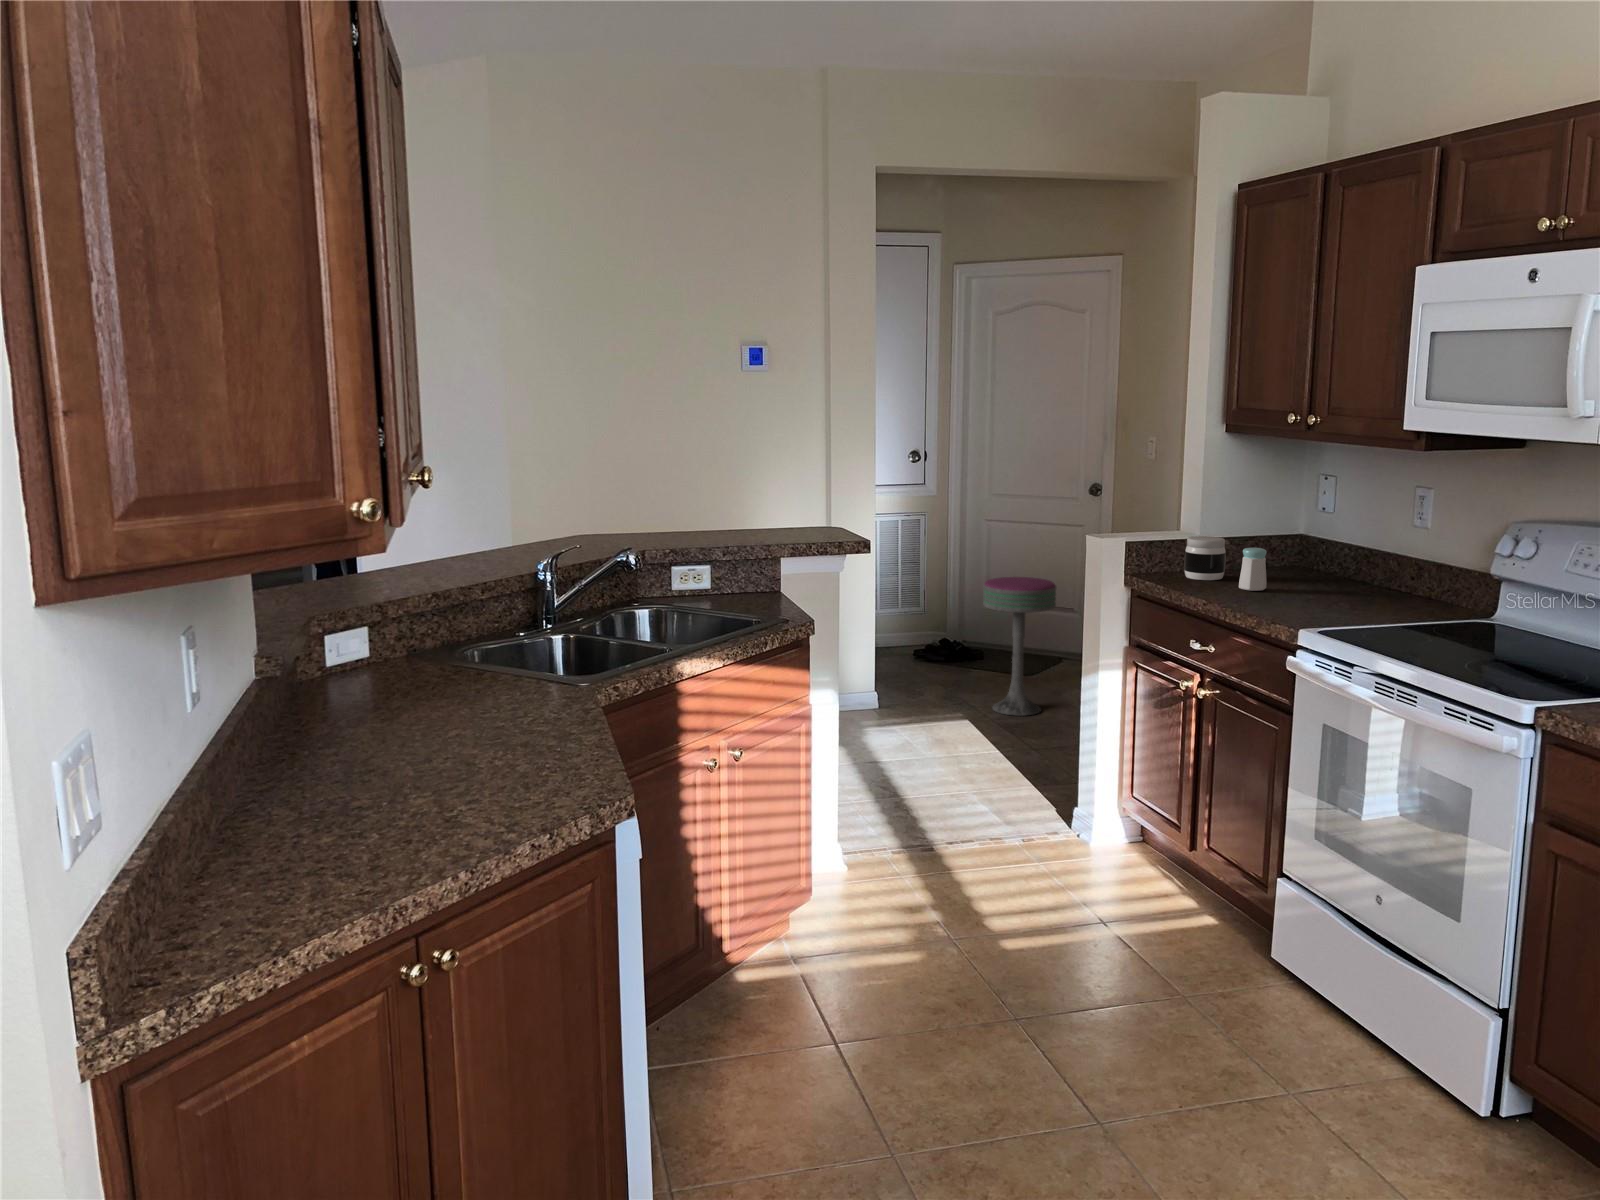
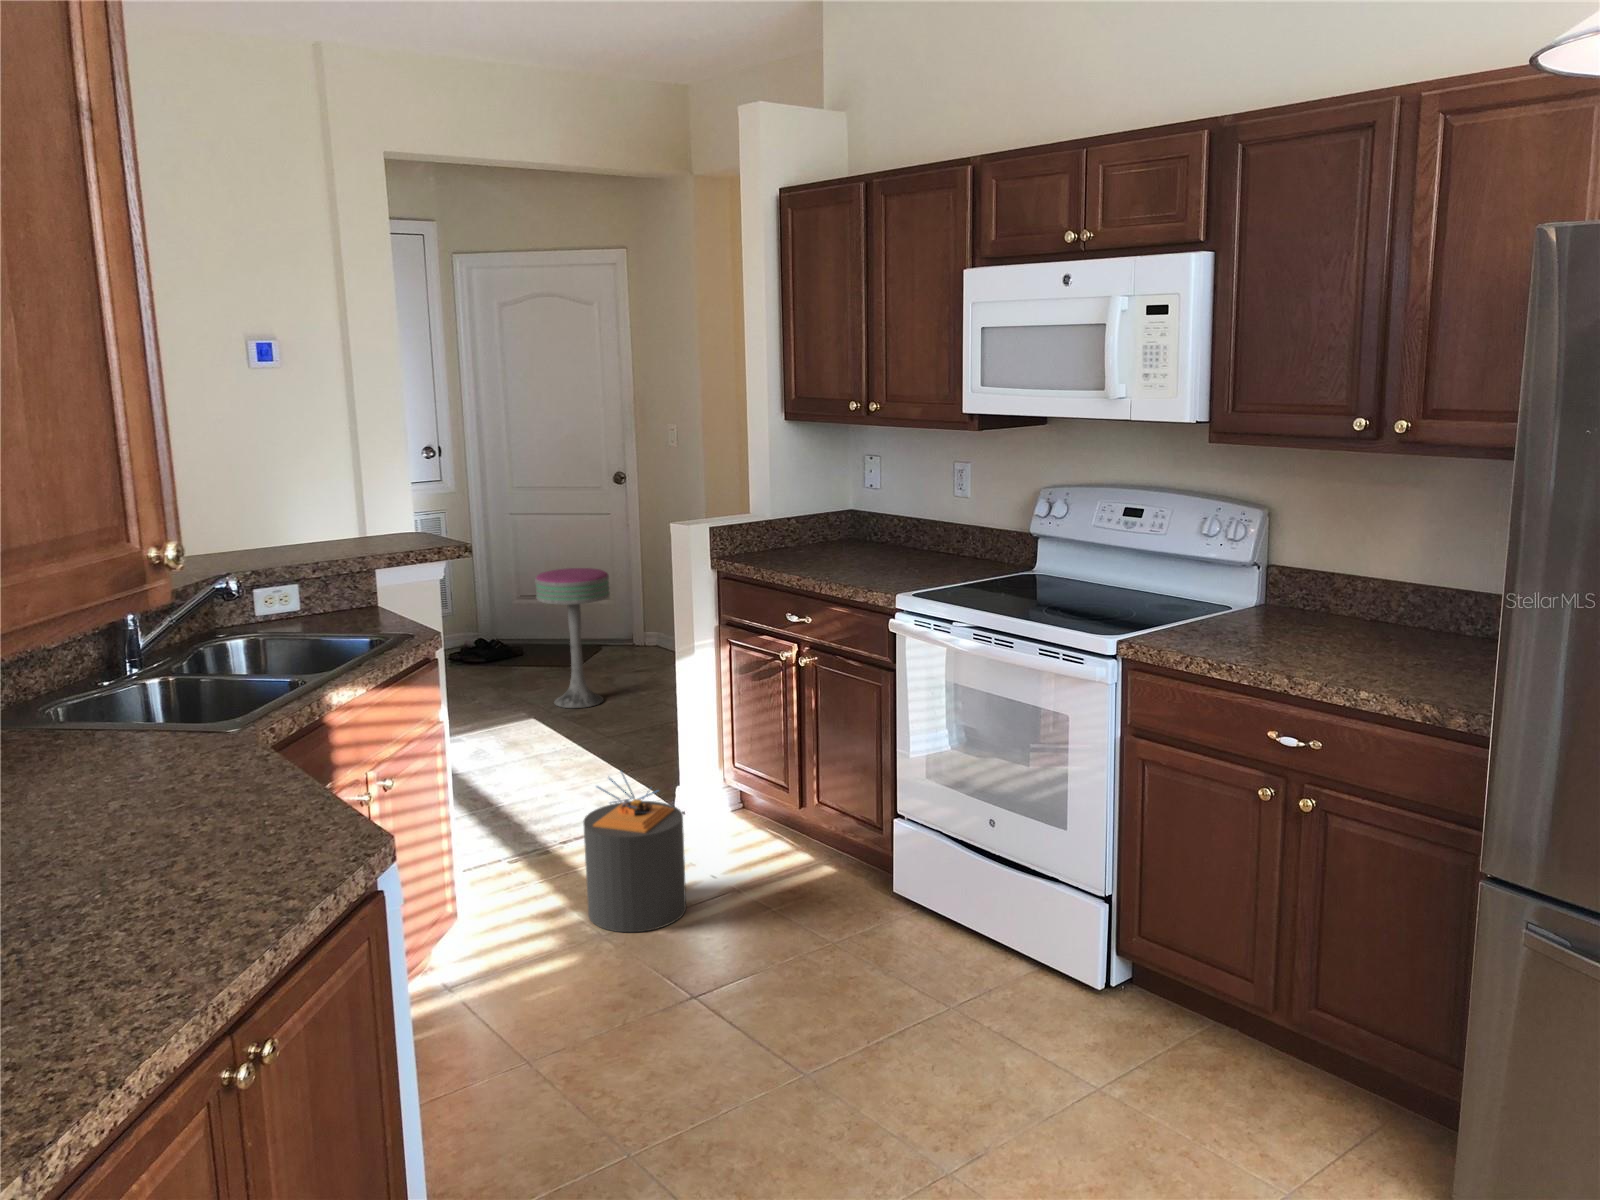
jar: present [1184,536,1226,580] -> none [766,516,802,557]
salt shaker: present [1239,548,1267,591] -> none [822,523,845,563]
trash can: none [946,773,1048,943] -> present [583,771,686,932]

